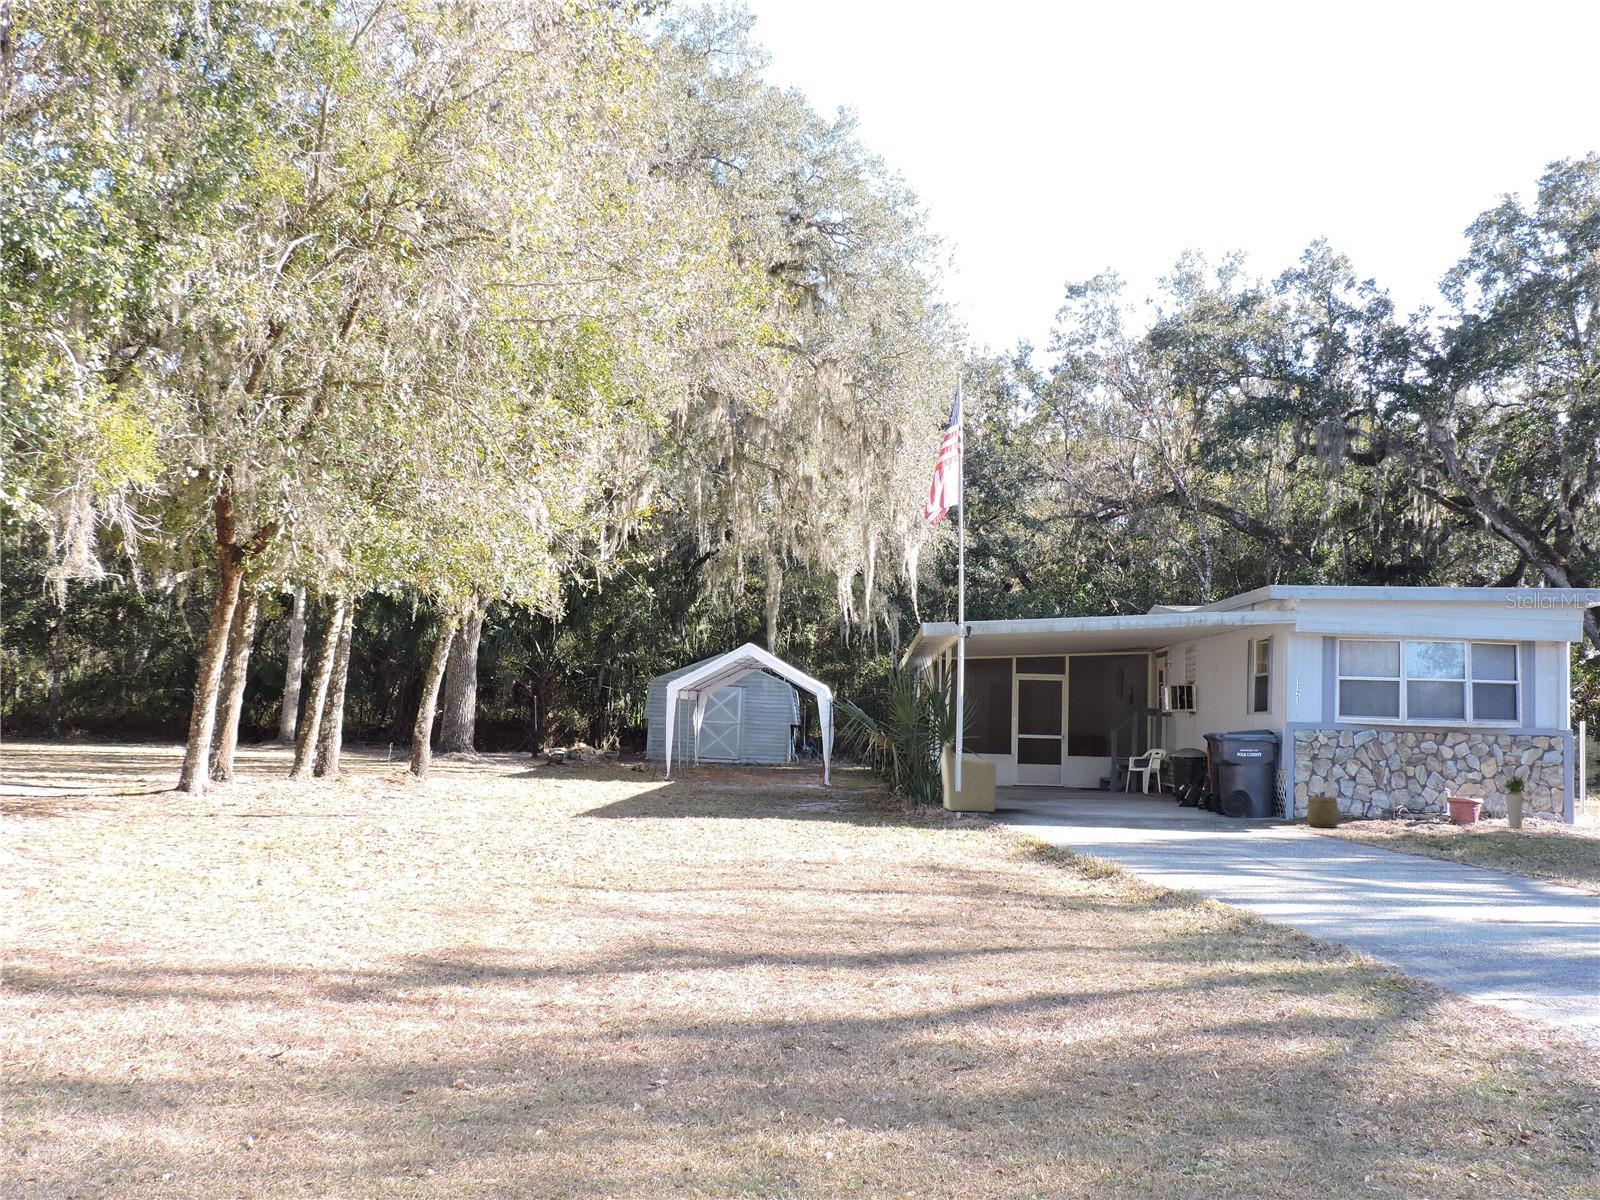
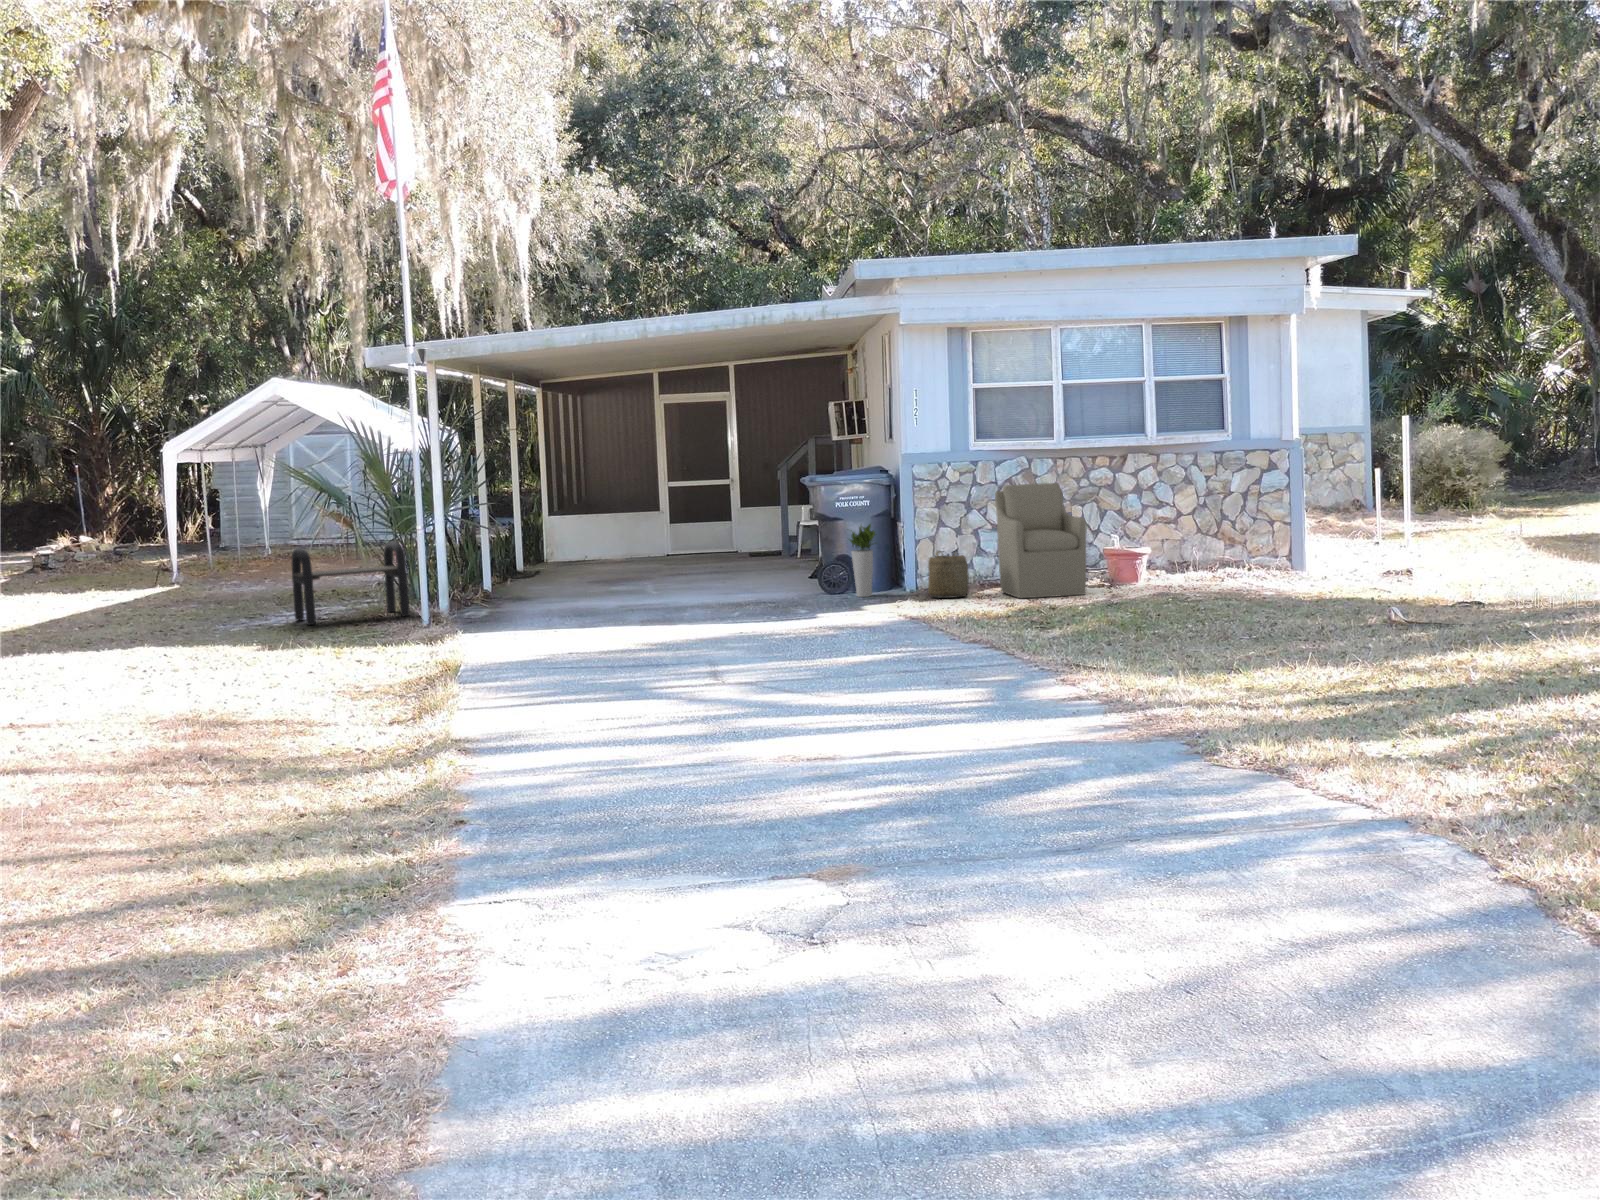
bench: present [531,730,575,759] -> present [292,541,410,625]
chair: present [940,741,996,812] -> present [995,483,1087,599]
planter: present [1505,776,1524,828] -> present [850,524,875,597]

